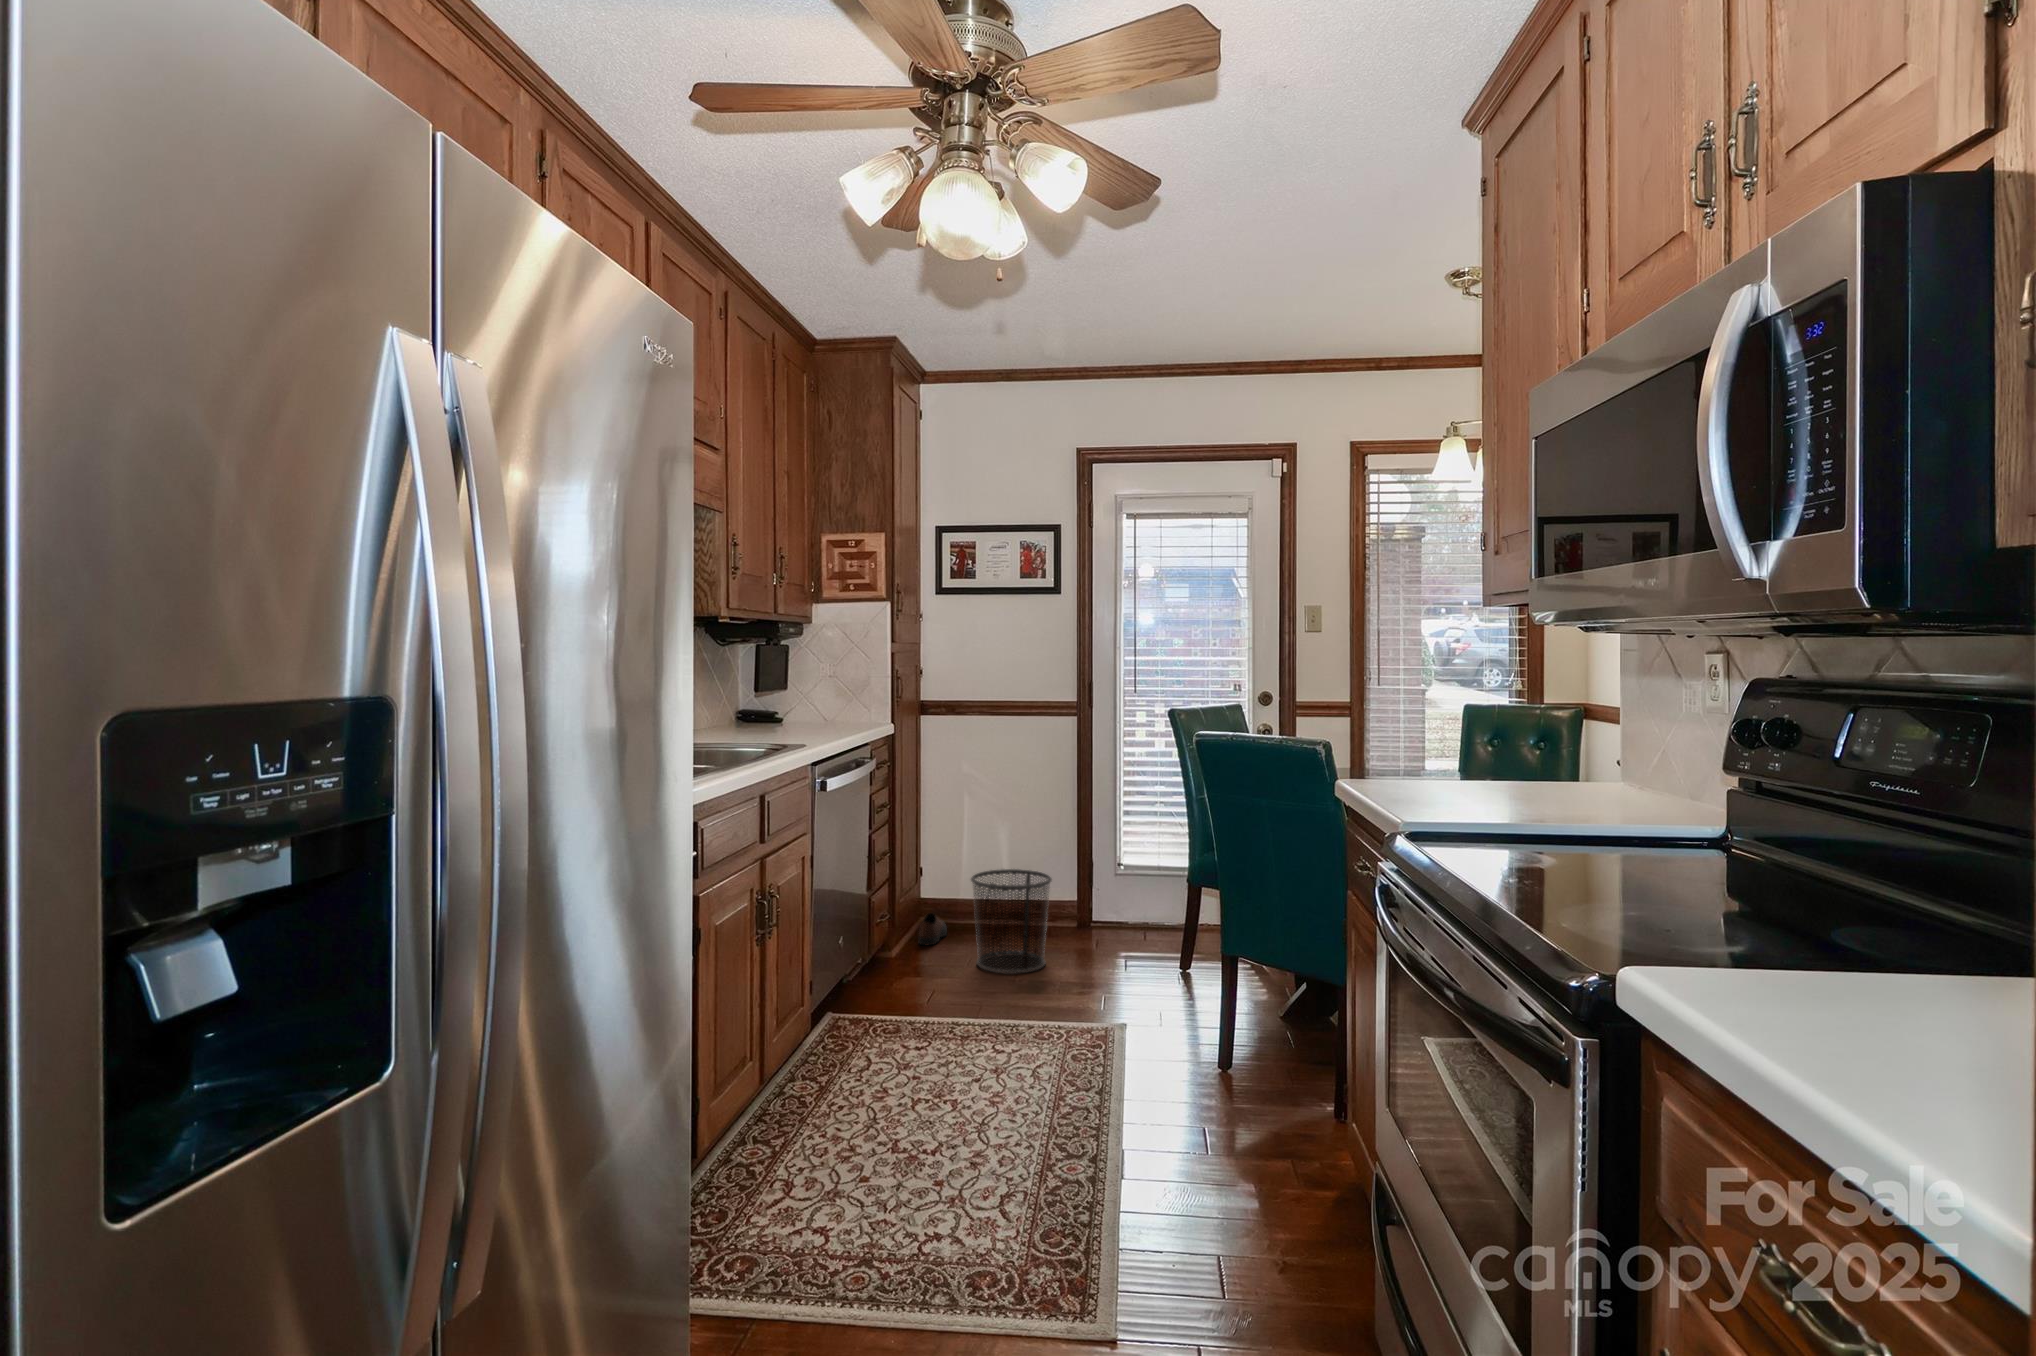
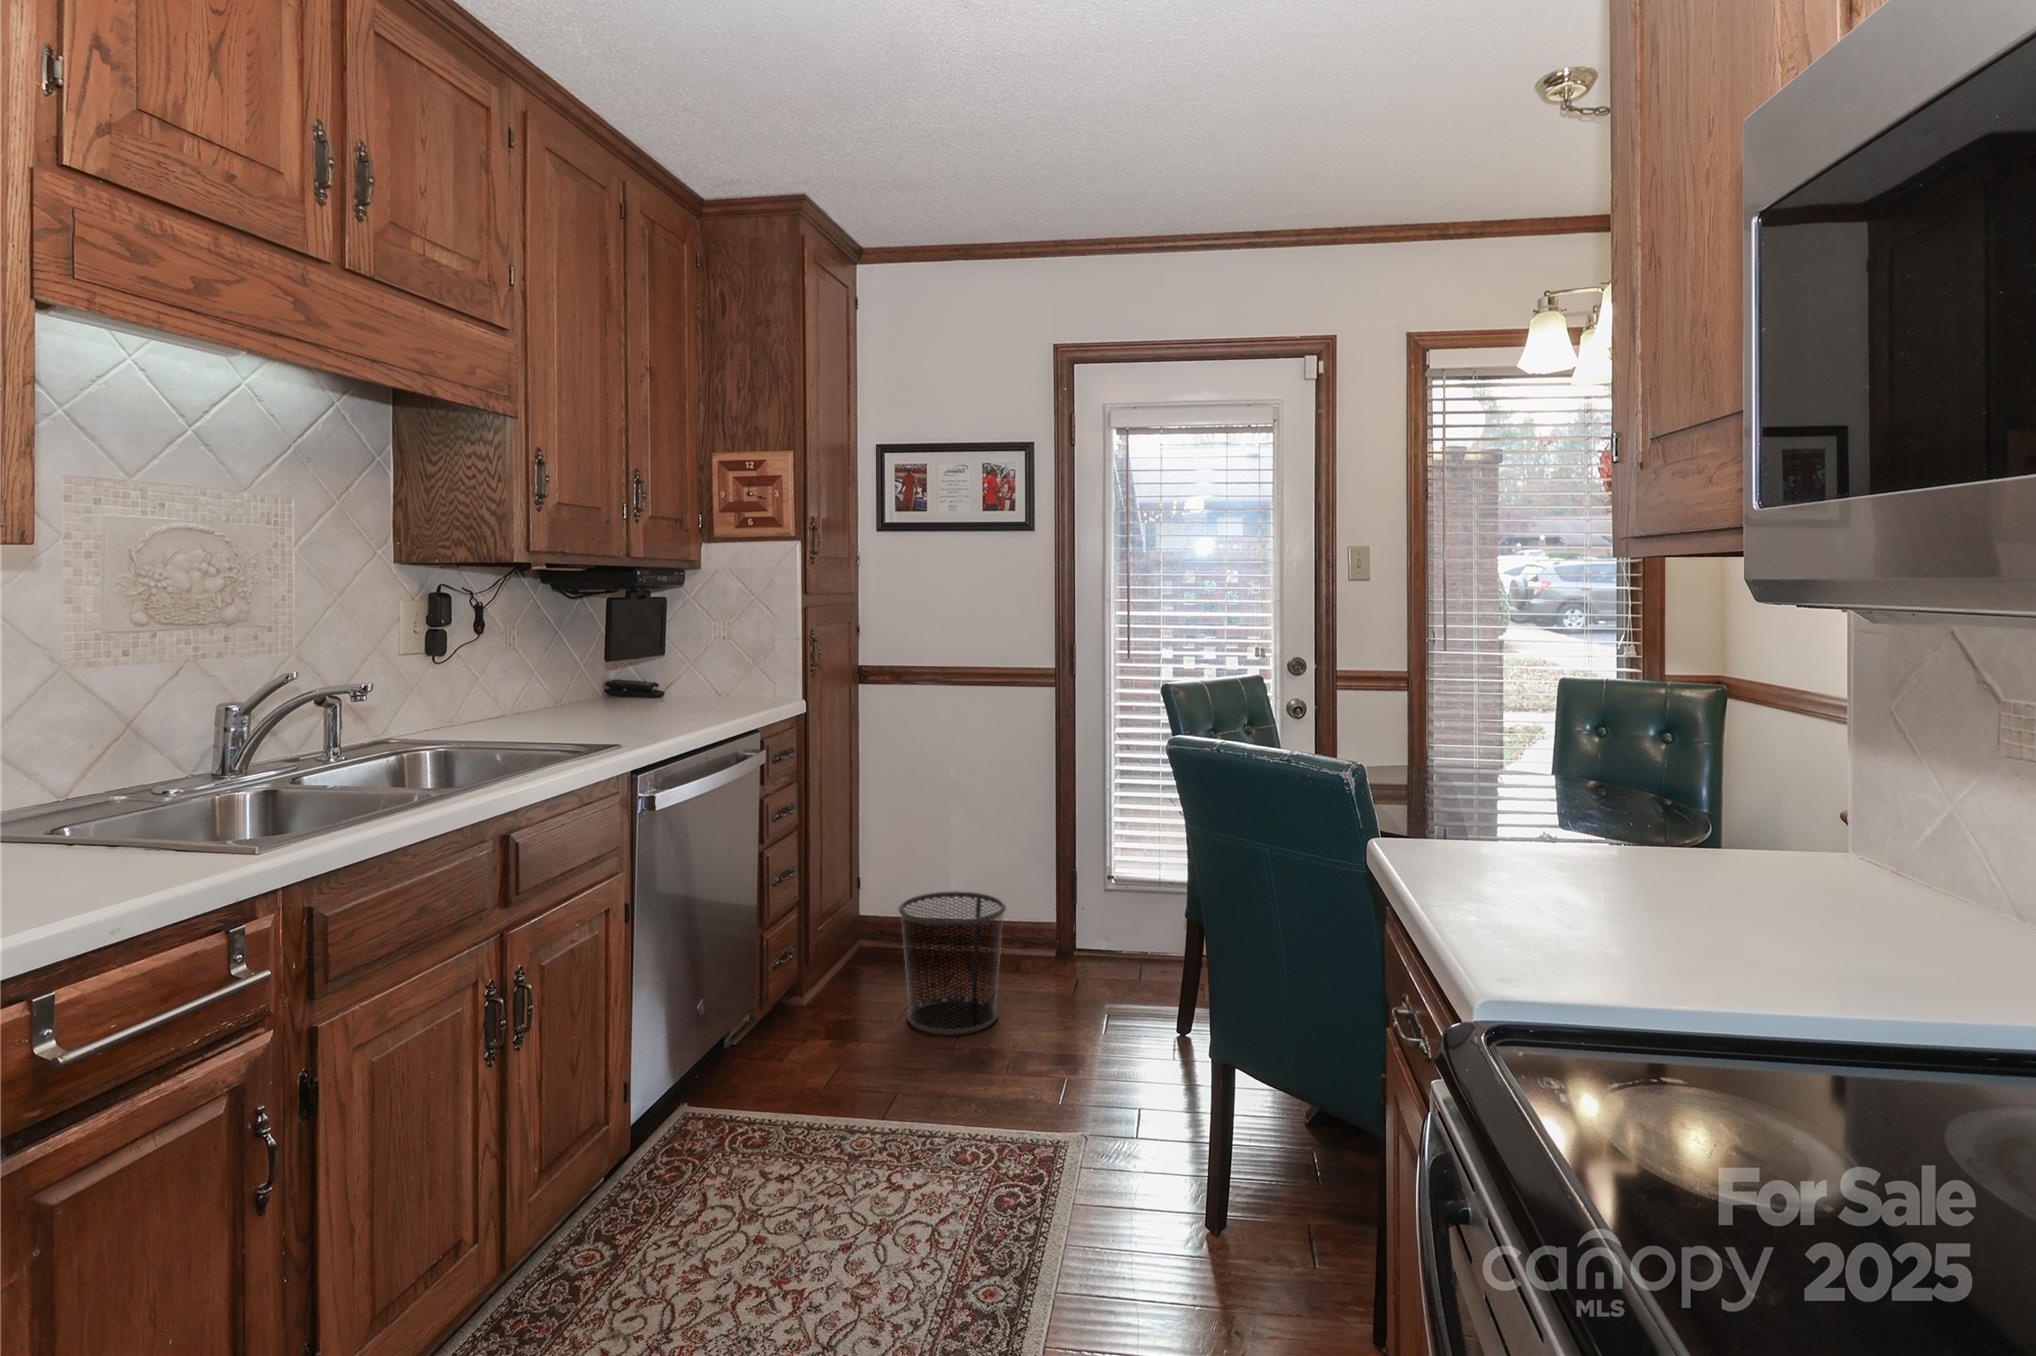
shoe: present [919,913,947,945] -> none [844,940,885,984]

